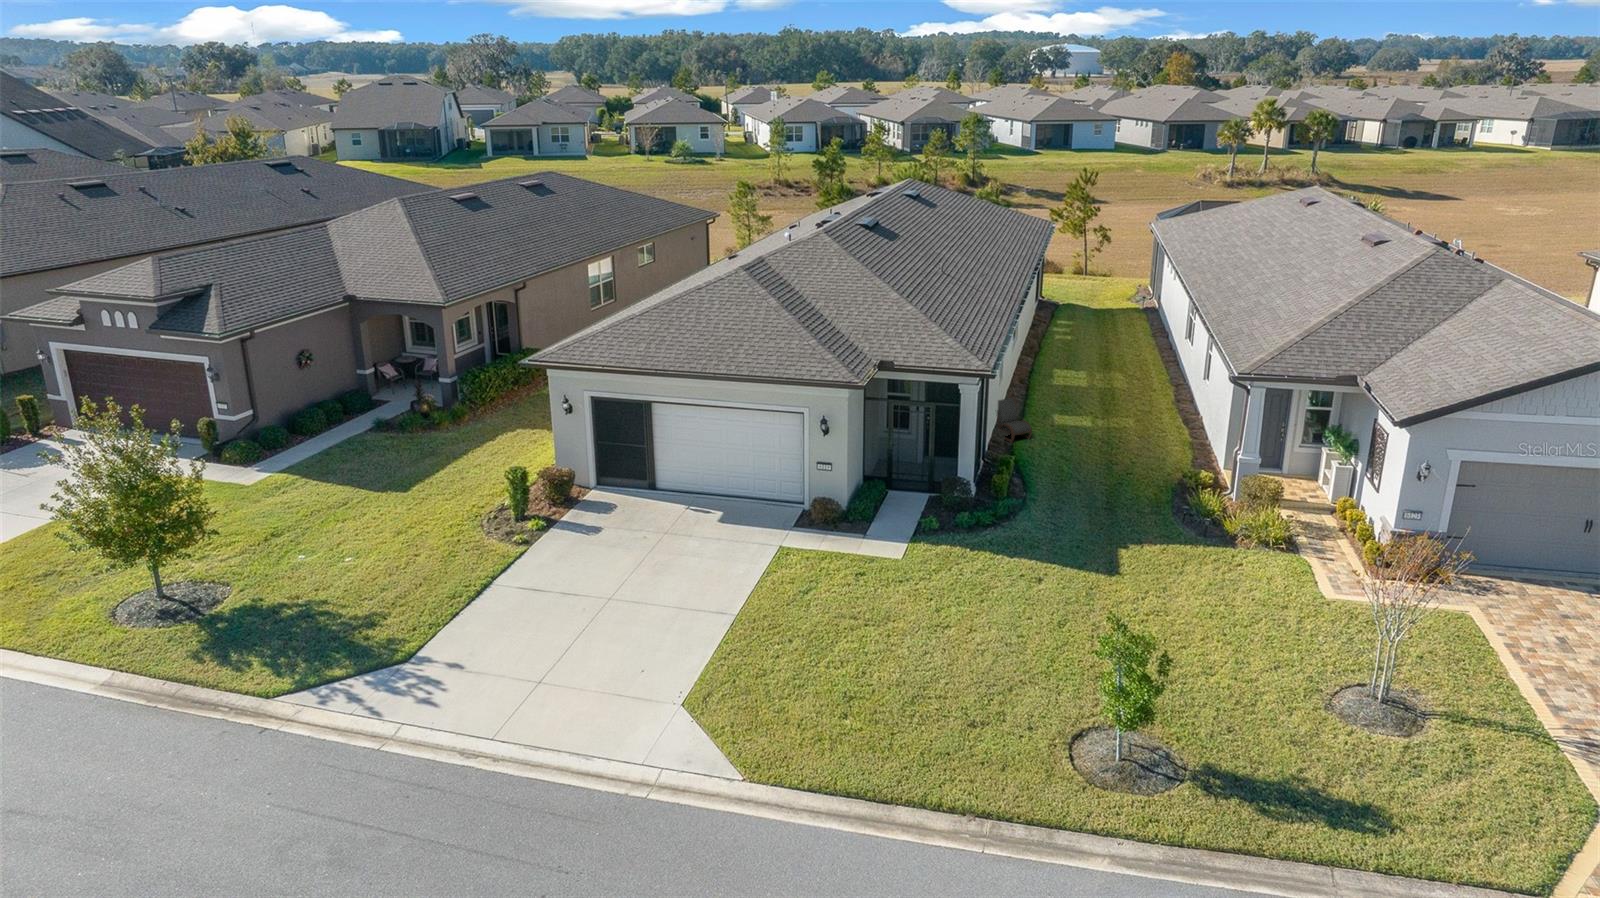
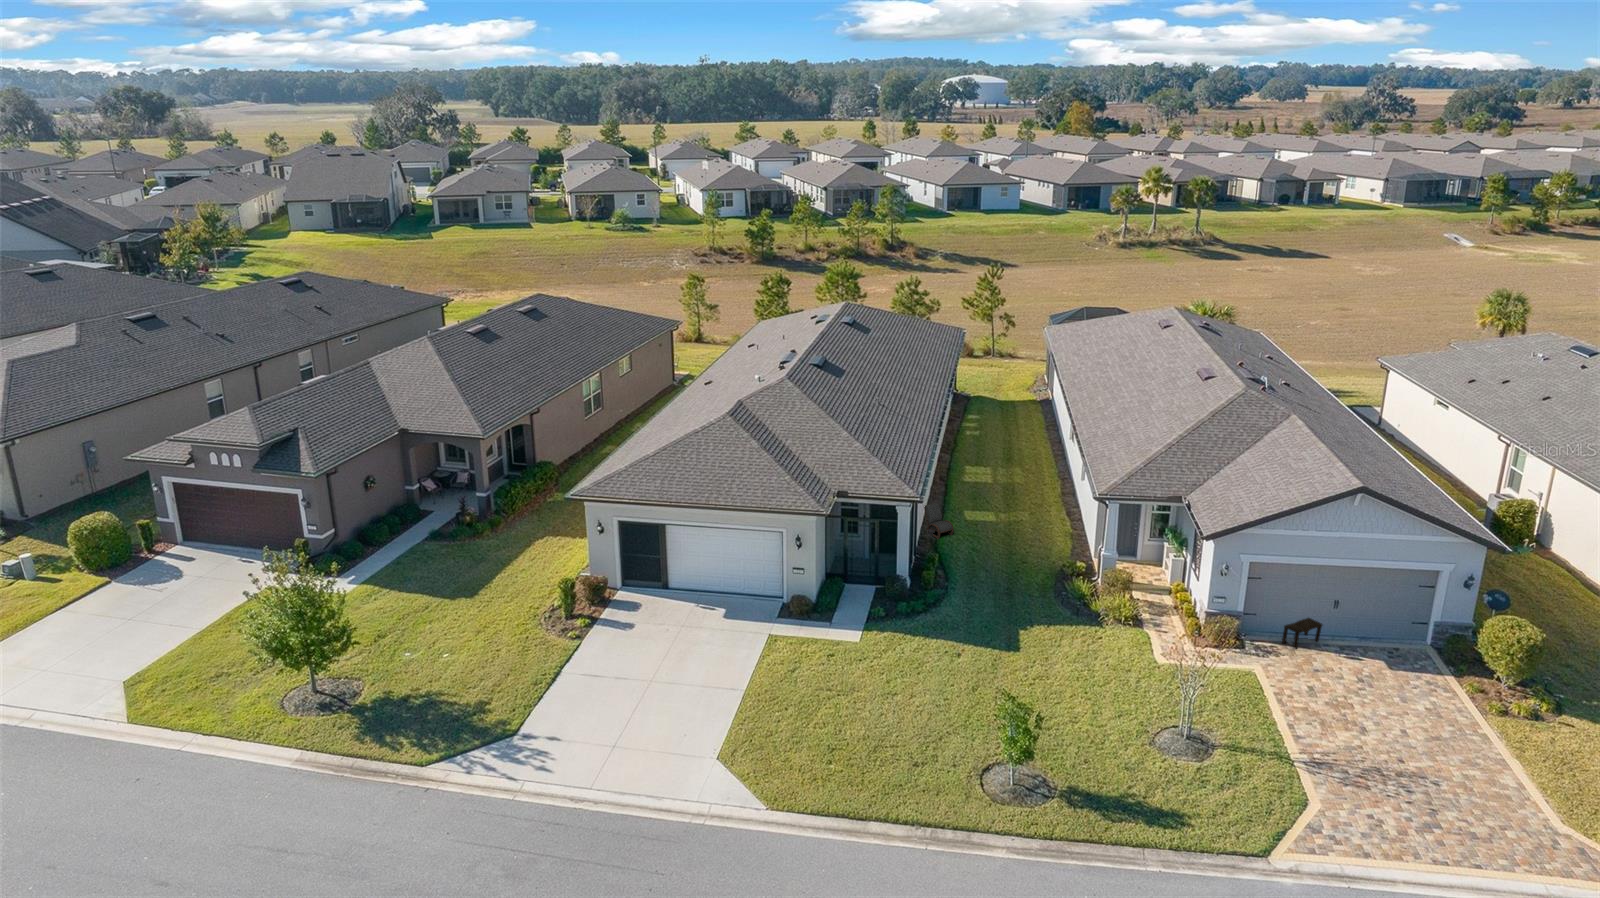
bench: none [1504,544,1568,587] -> present [1282,618,1322,649]

